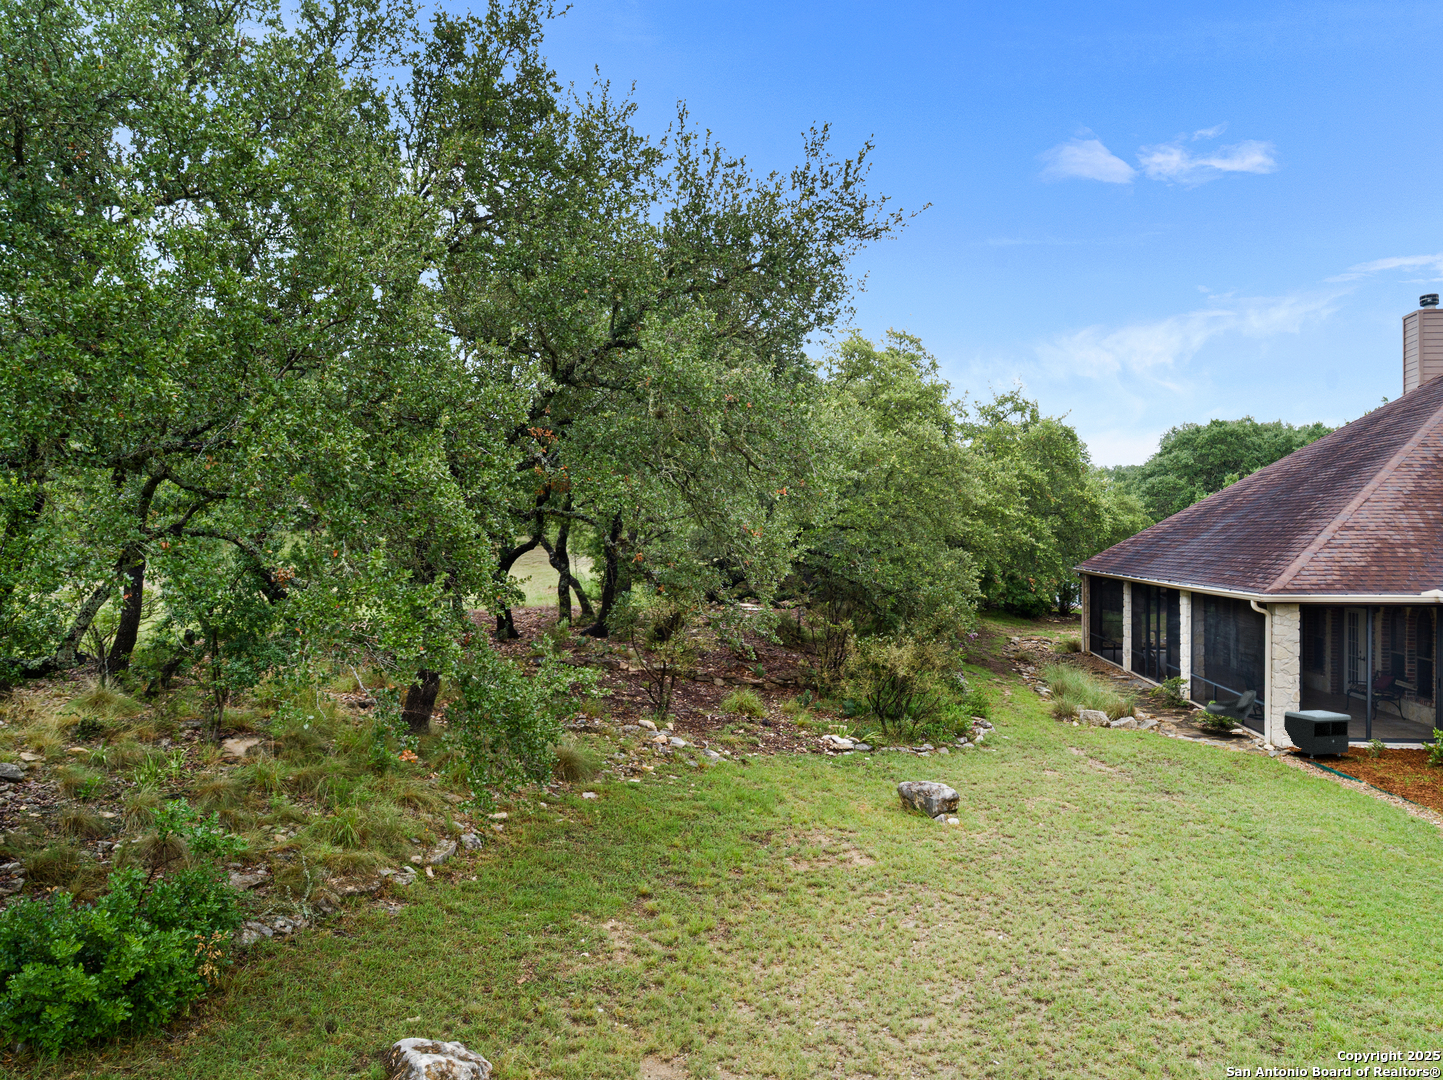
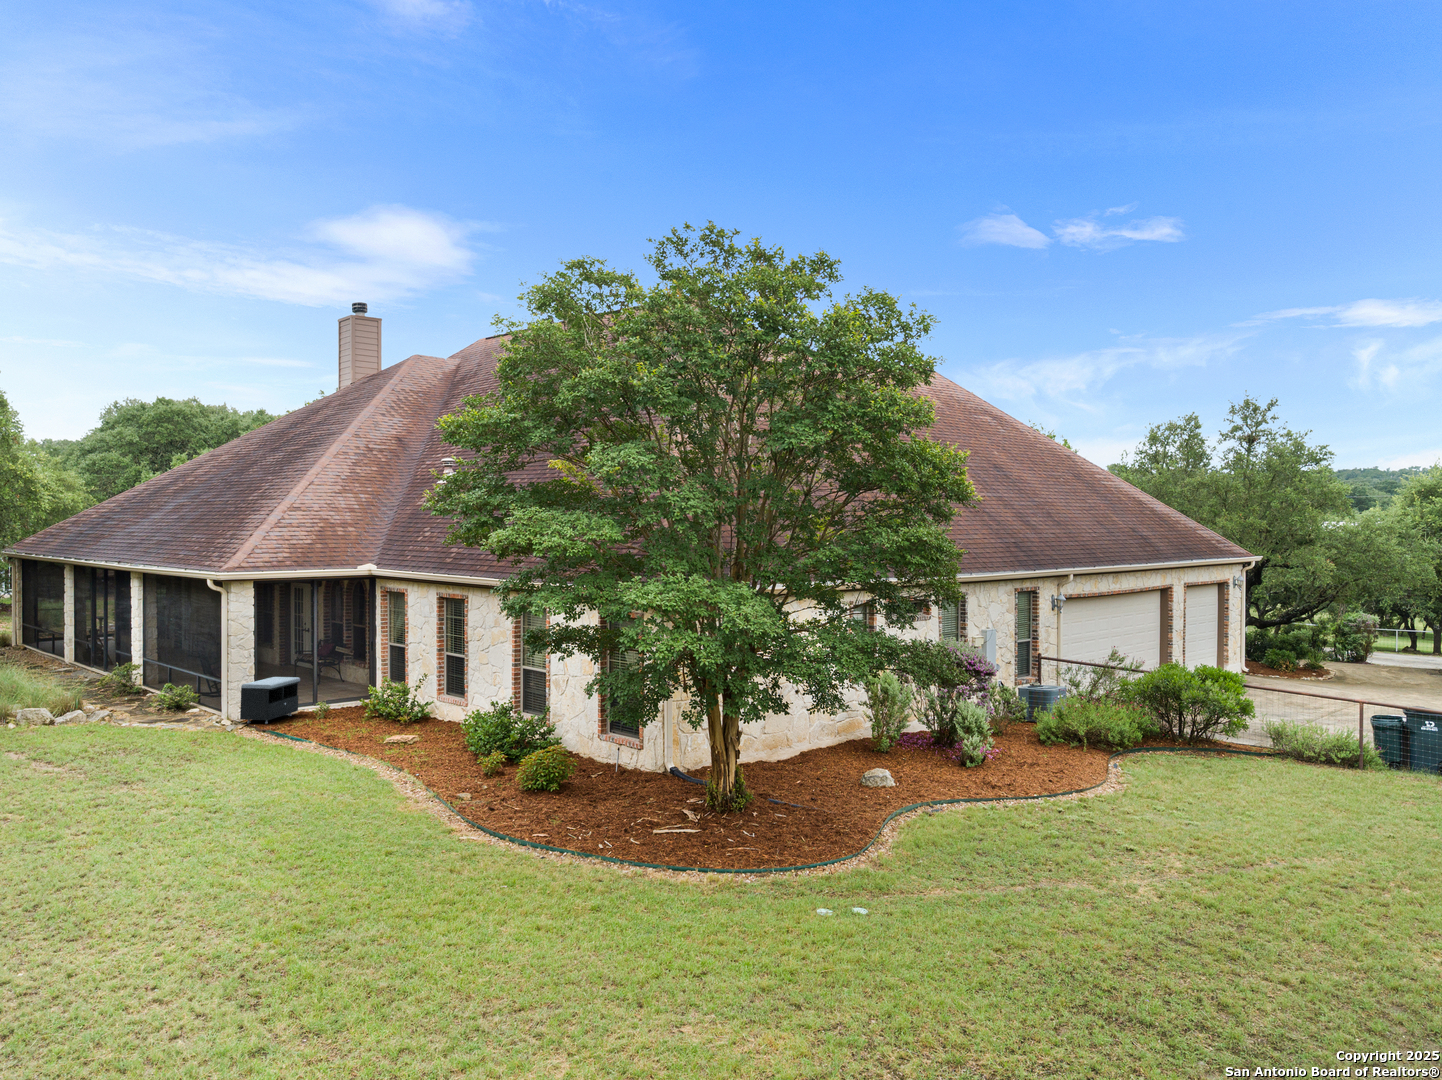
lounge chair: present [1205,691,1256,736] -> none [160,668,214,721]

